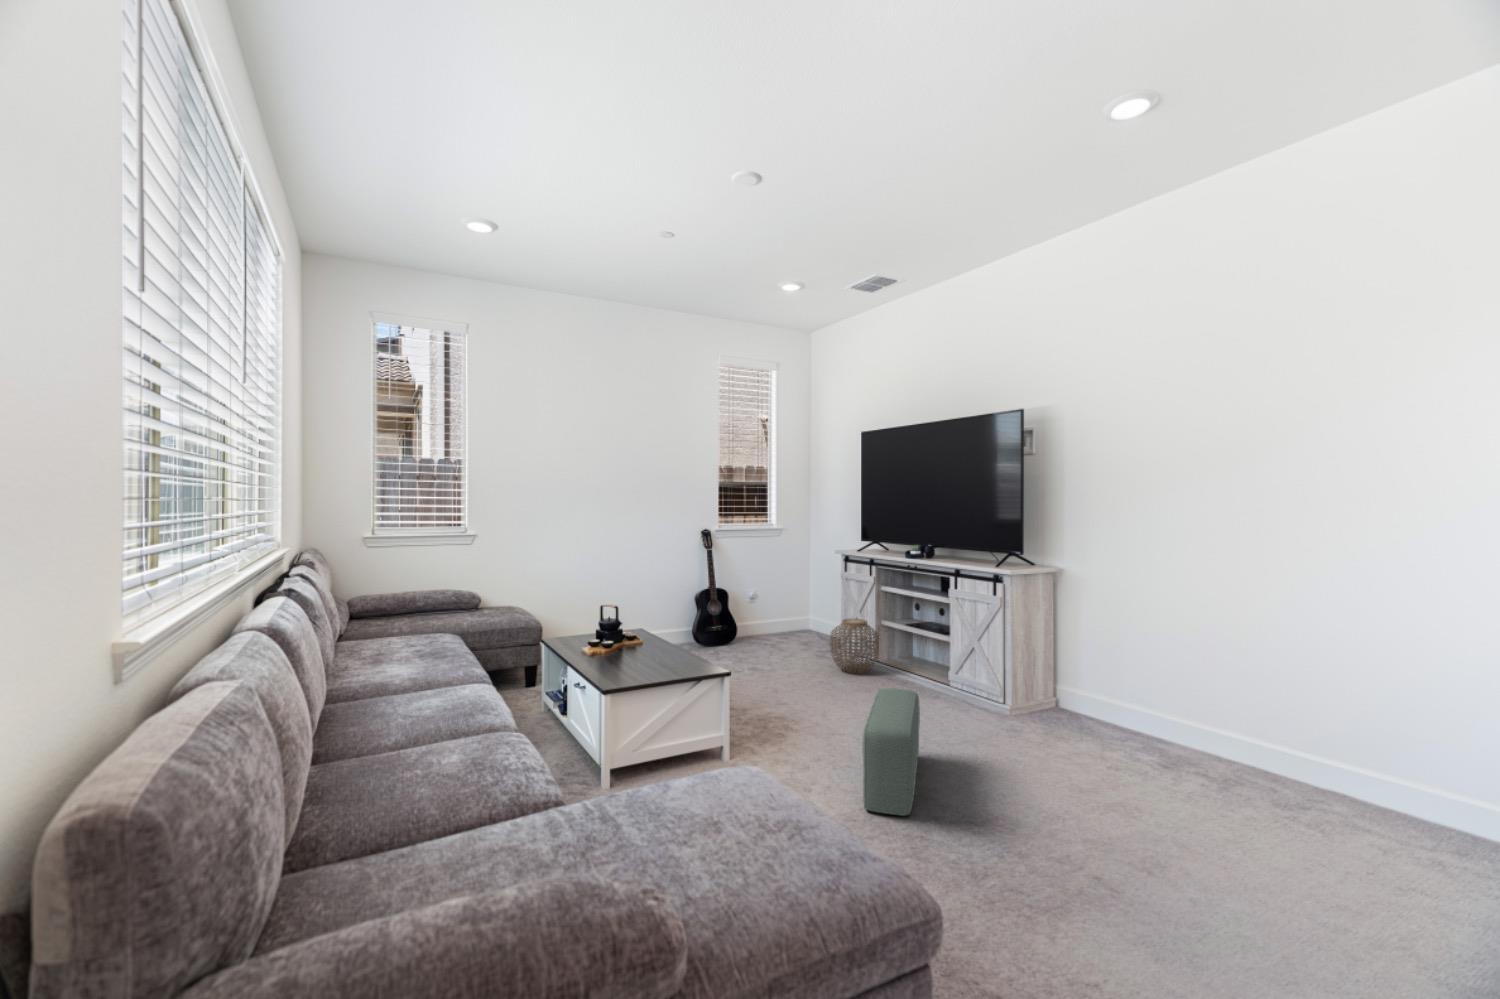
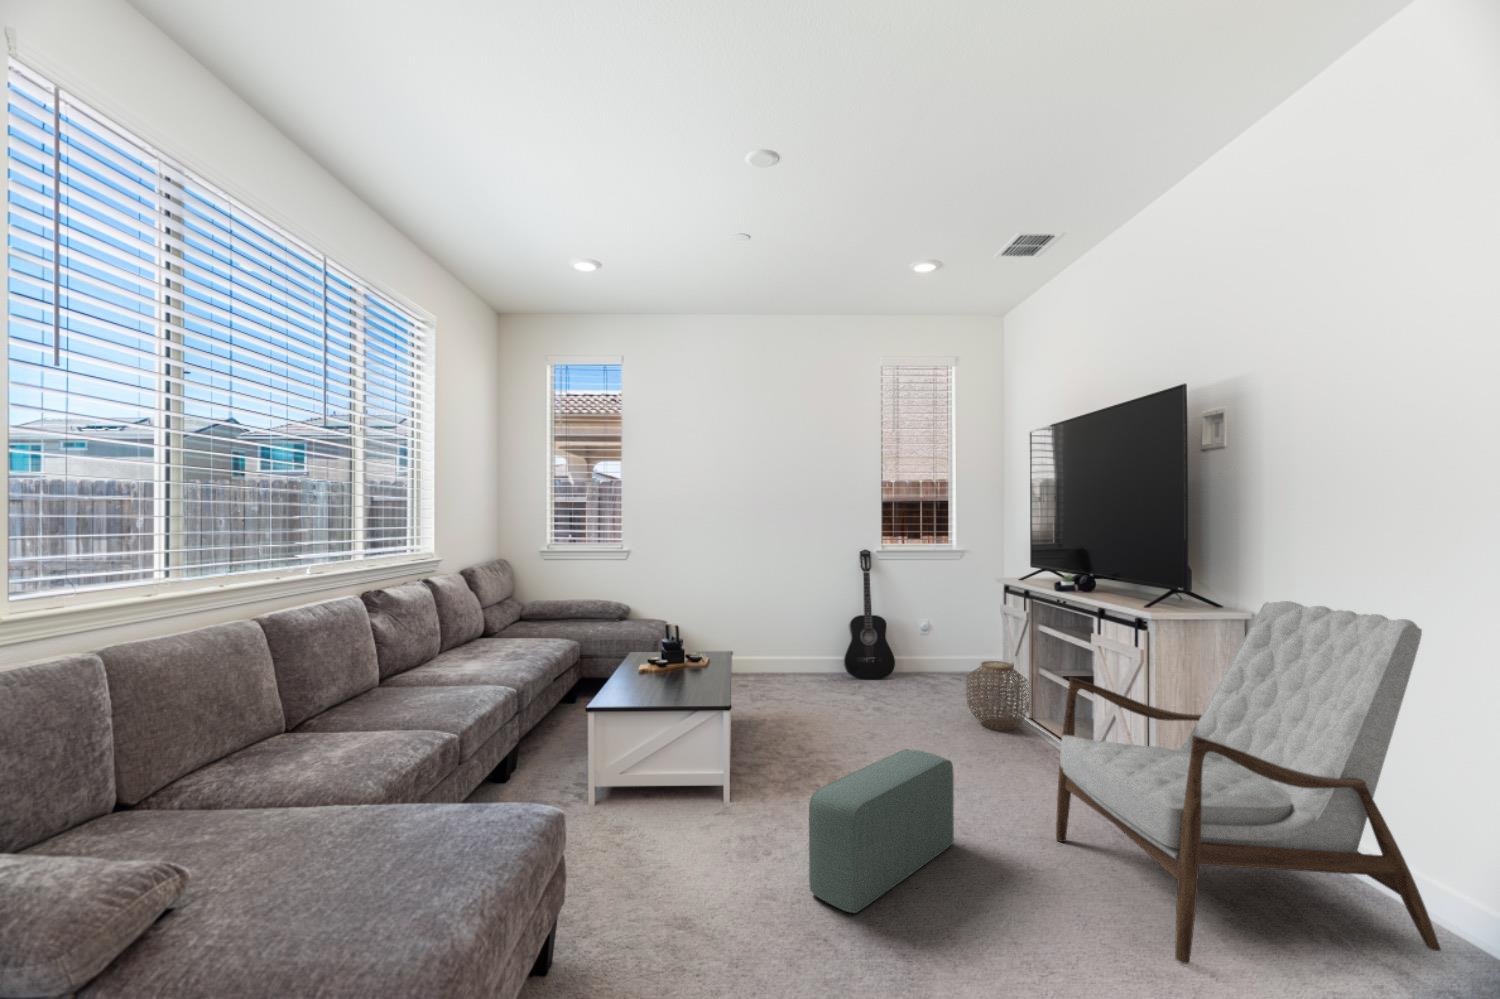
armchair: none [972,558,1194,793] -> present [1056,601,1441,964]

